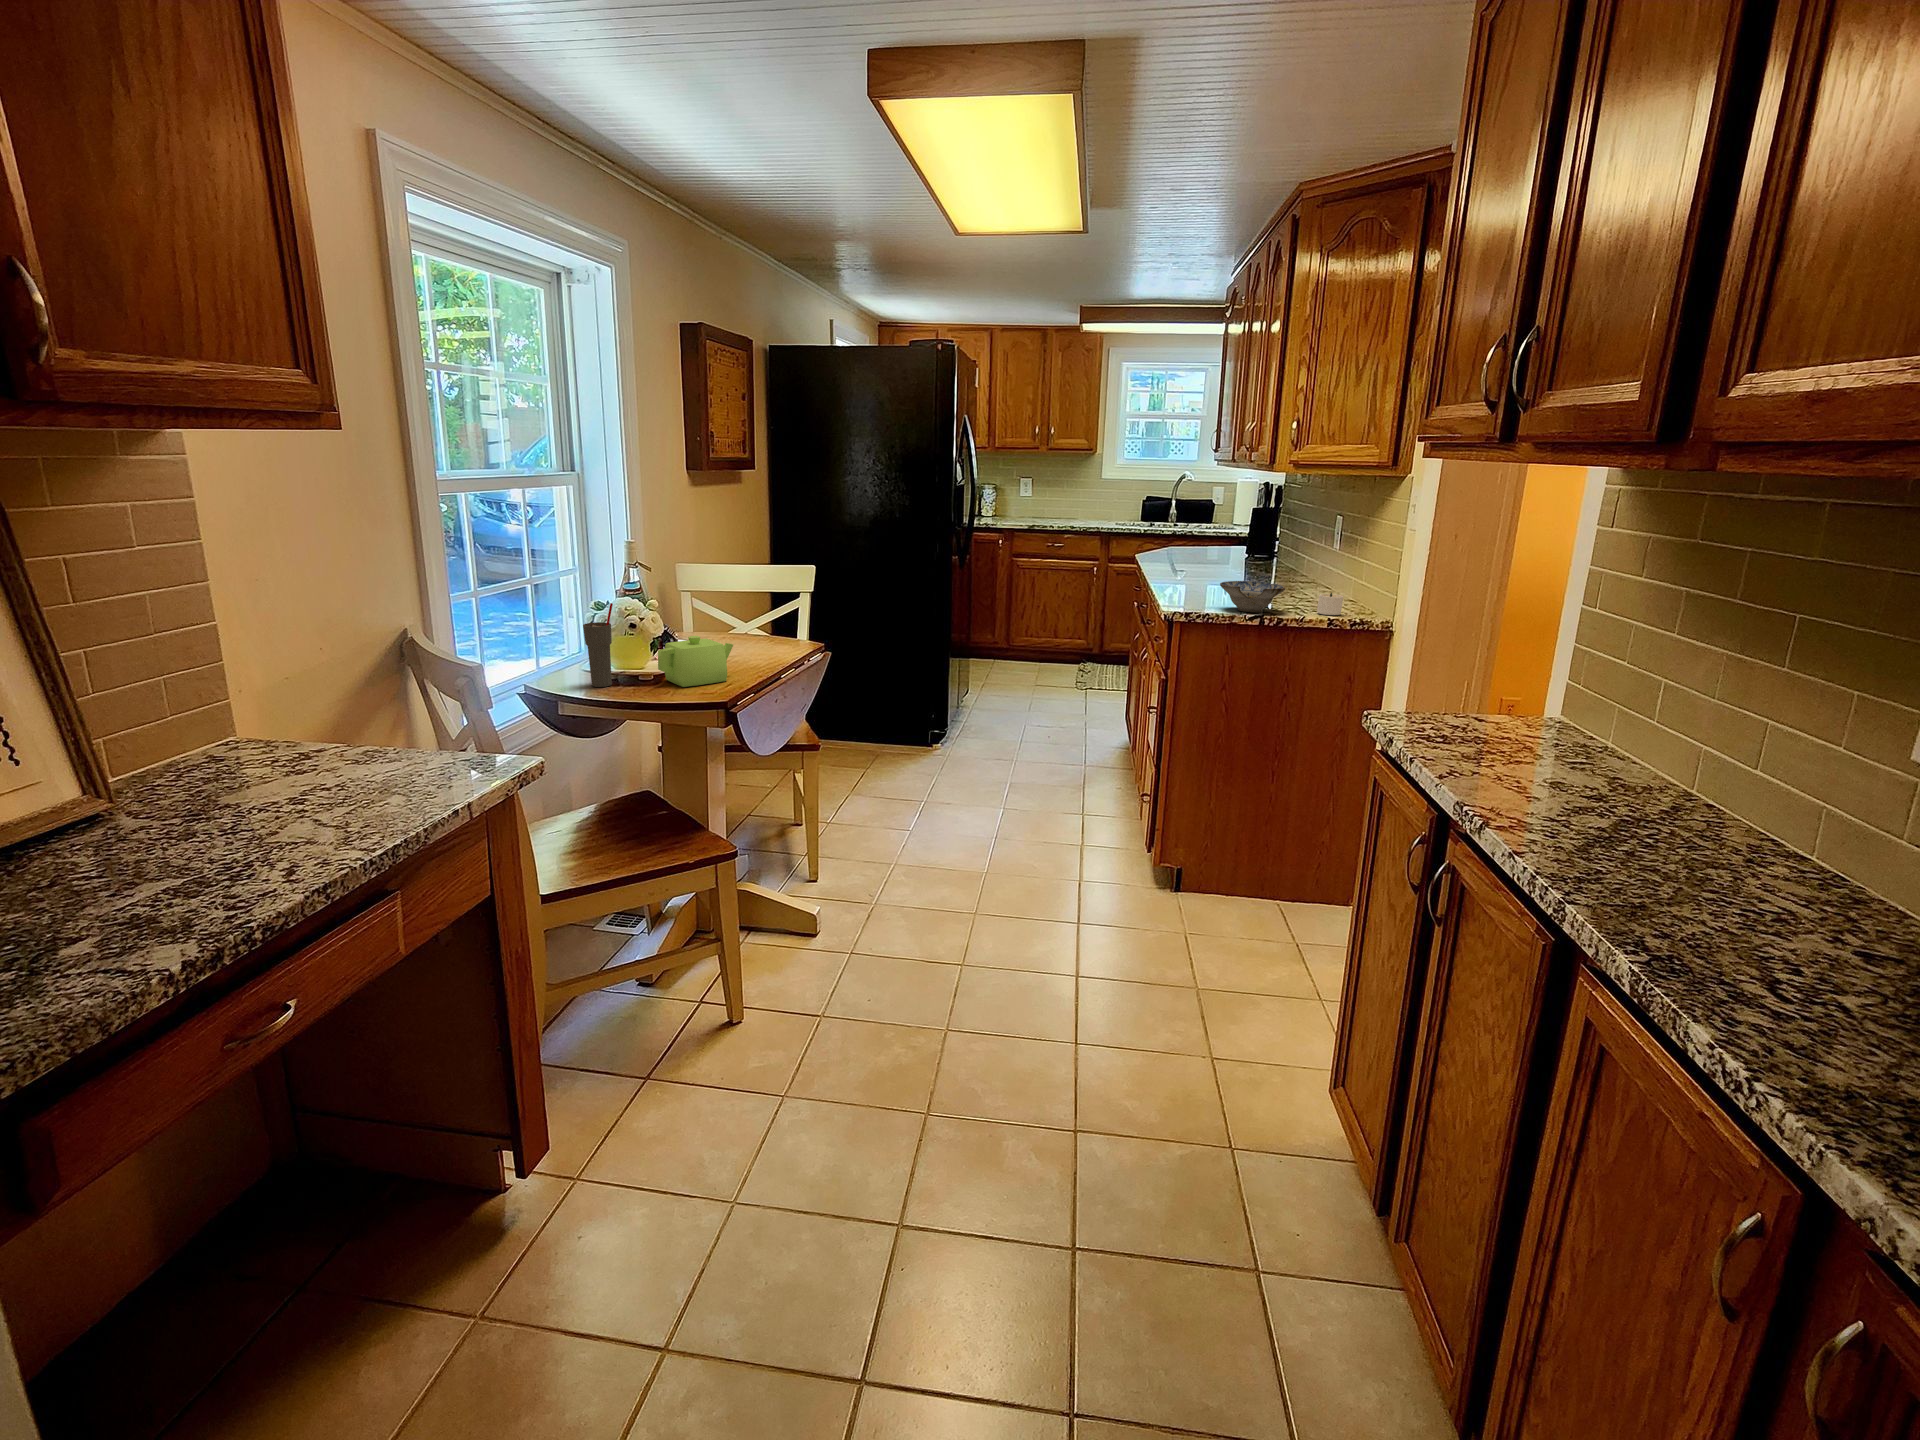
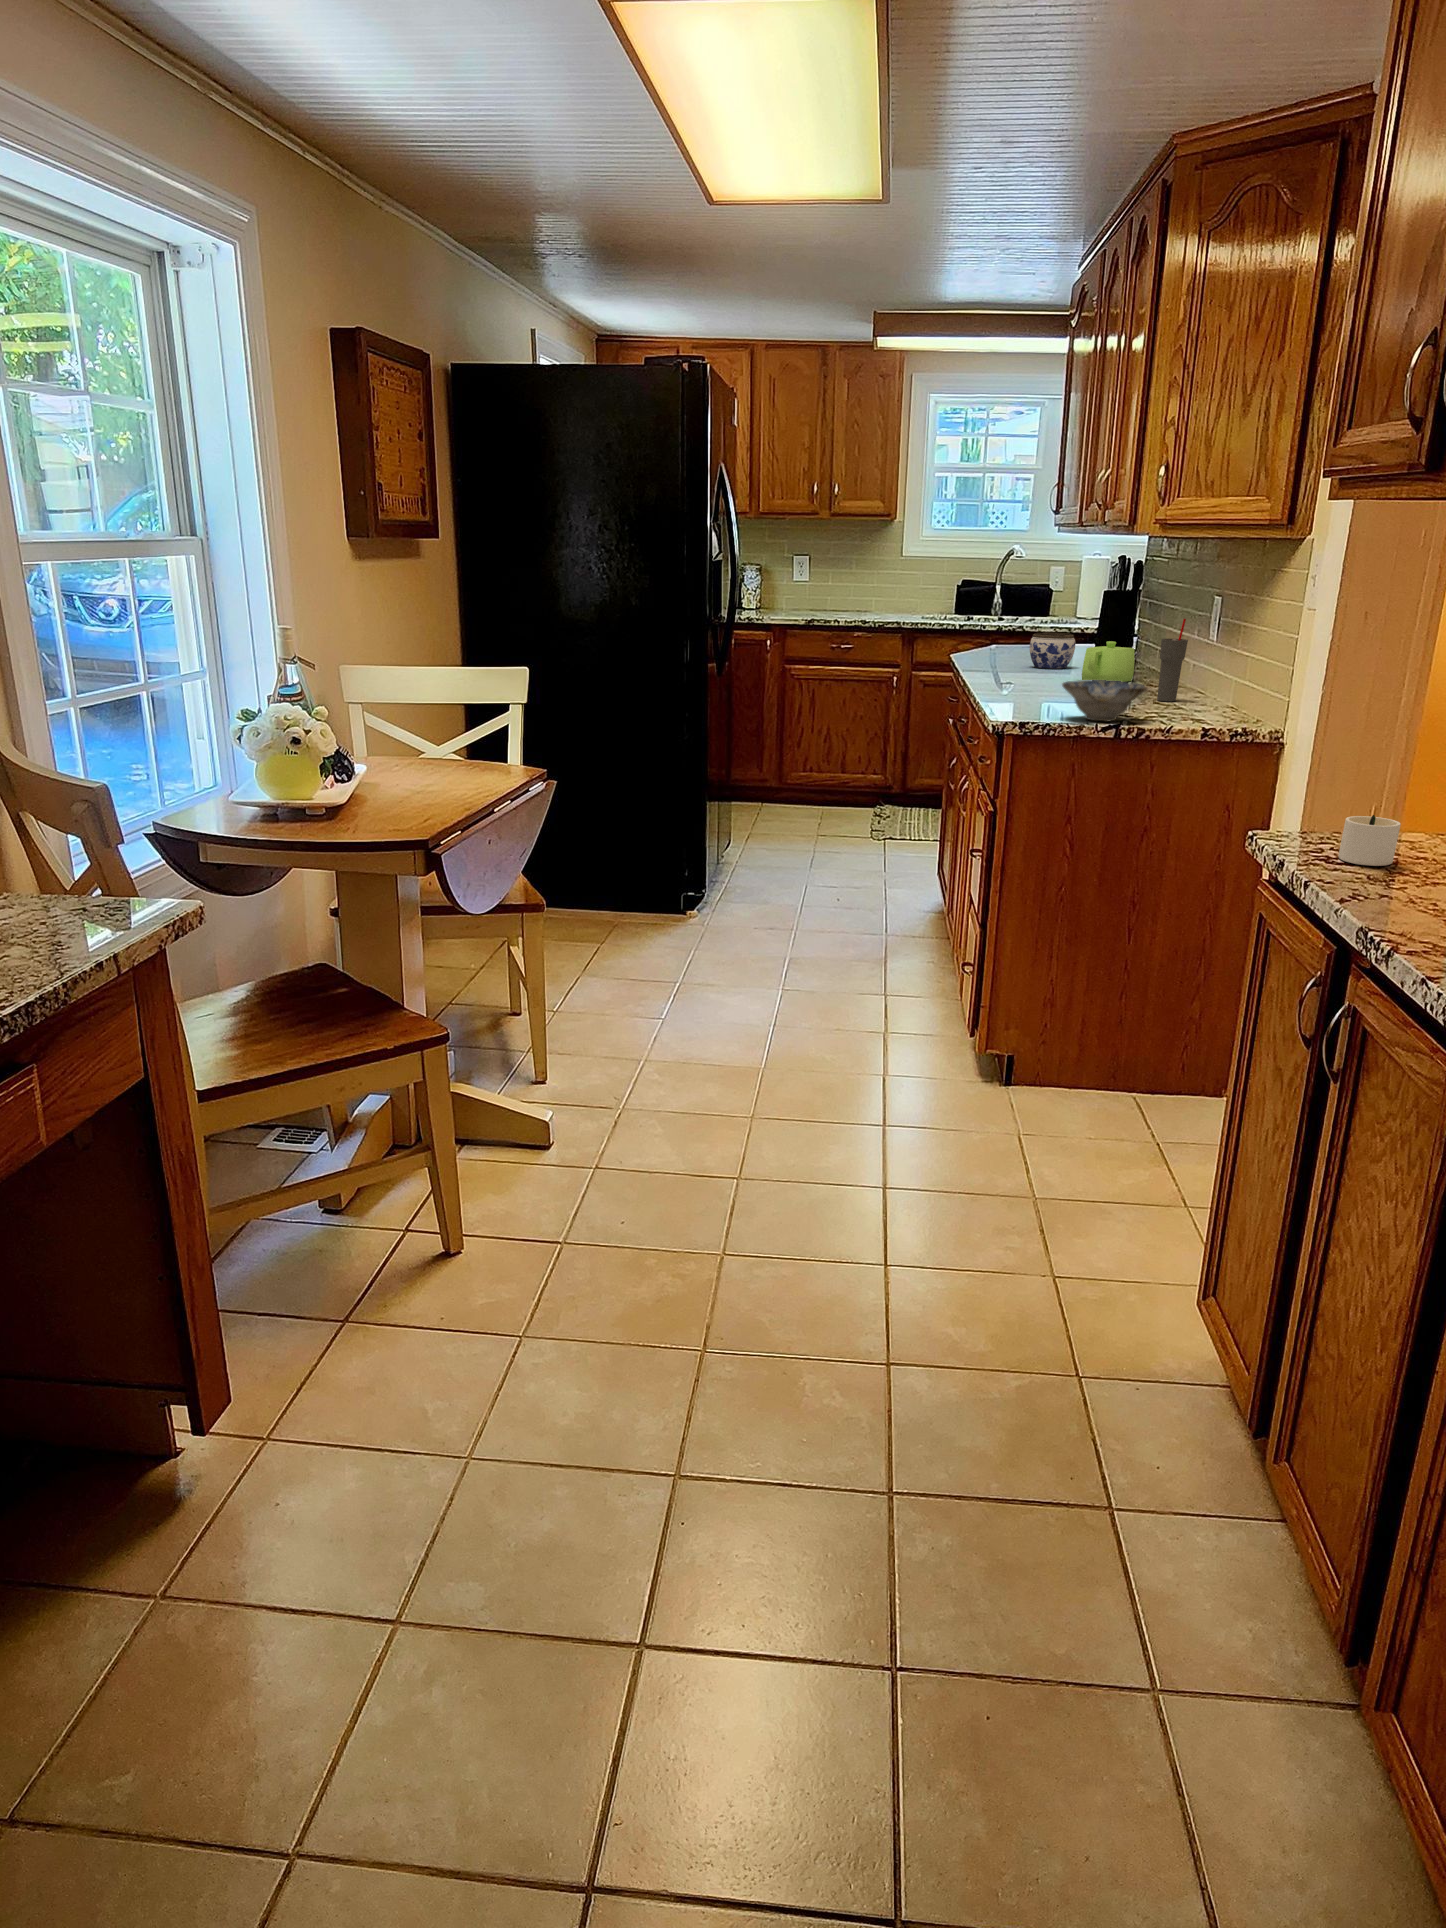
jar: none [1197,538,1231,565] -> present [1030,632,1075,669]
candle: present [1317,593,1343,615] -> present [1339,815,1401,866]
cup: present [583,603,613,687] -> present [1157,619,1188,701]
teapot: present [658,636,733,687] -> present [1082,641,1135,682]

